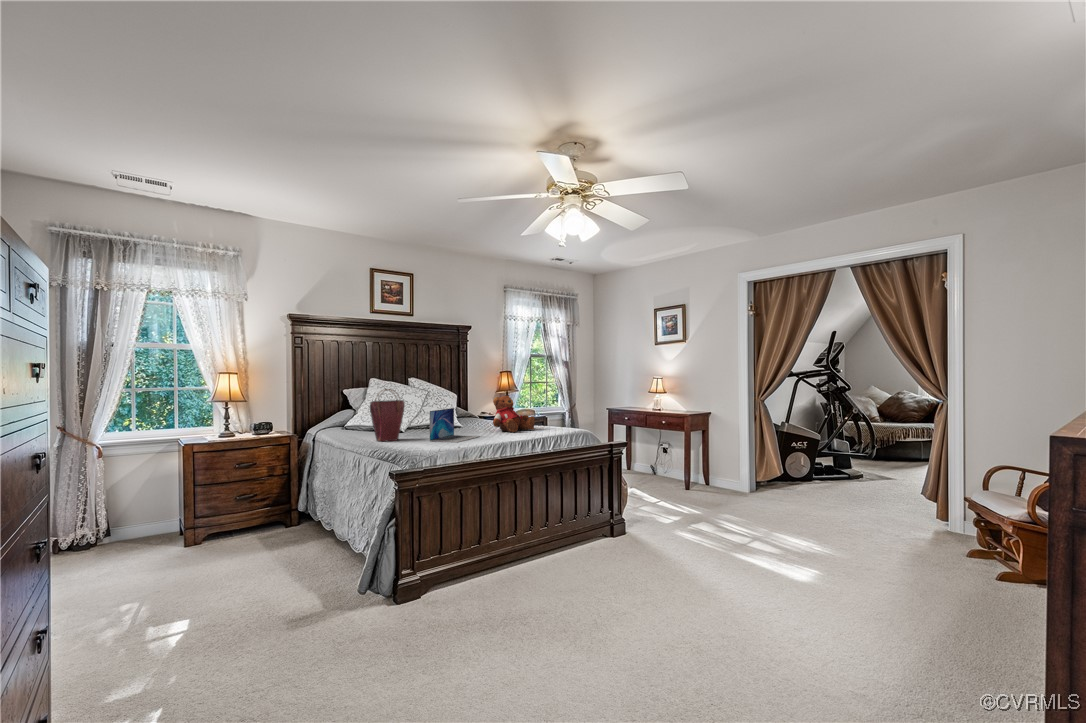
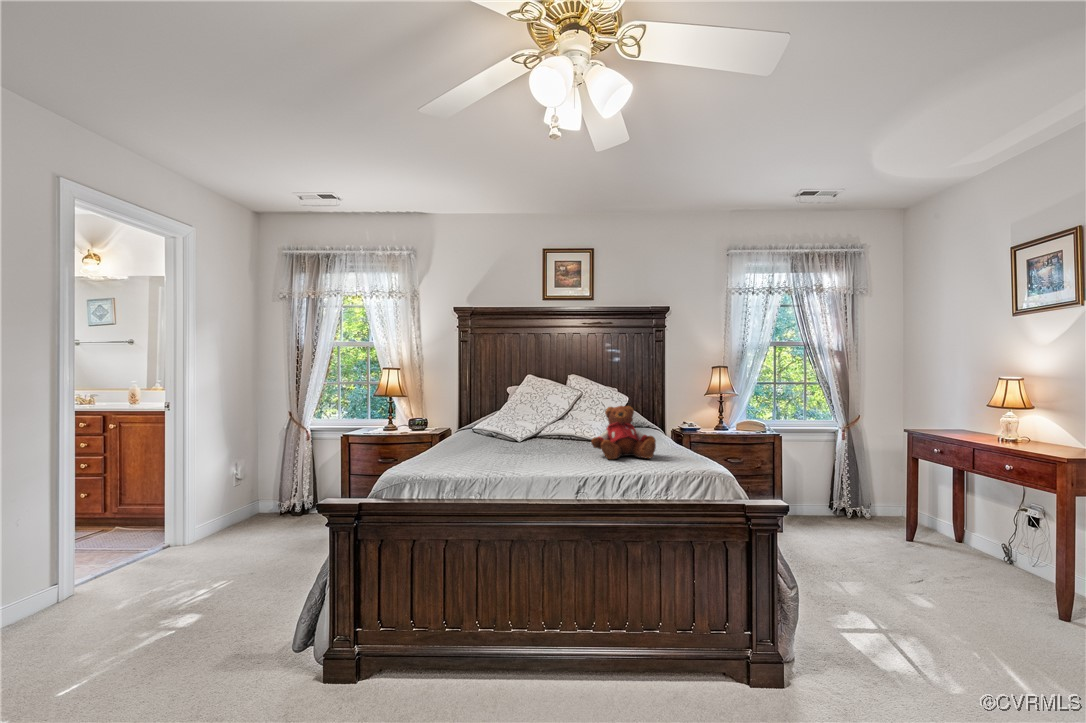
handbag: present [370,389,405,441] -> none [434,391,475,453]
laptop: present [430,408,480,442] -> none [476,419,547,466]

